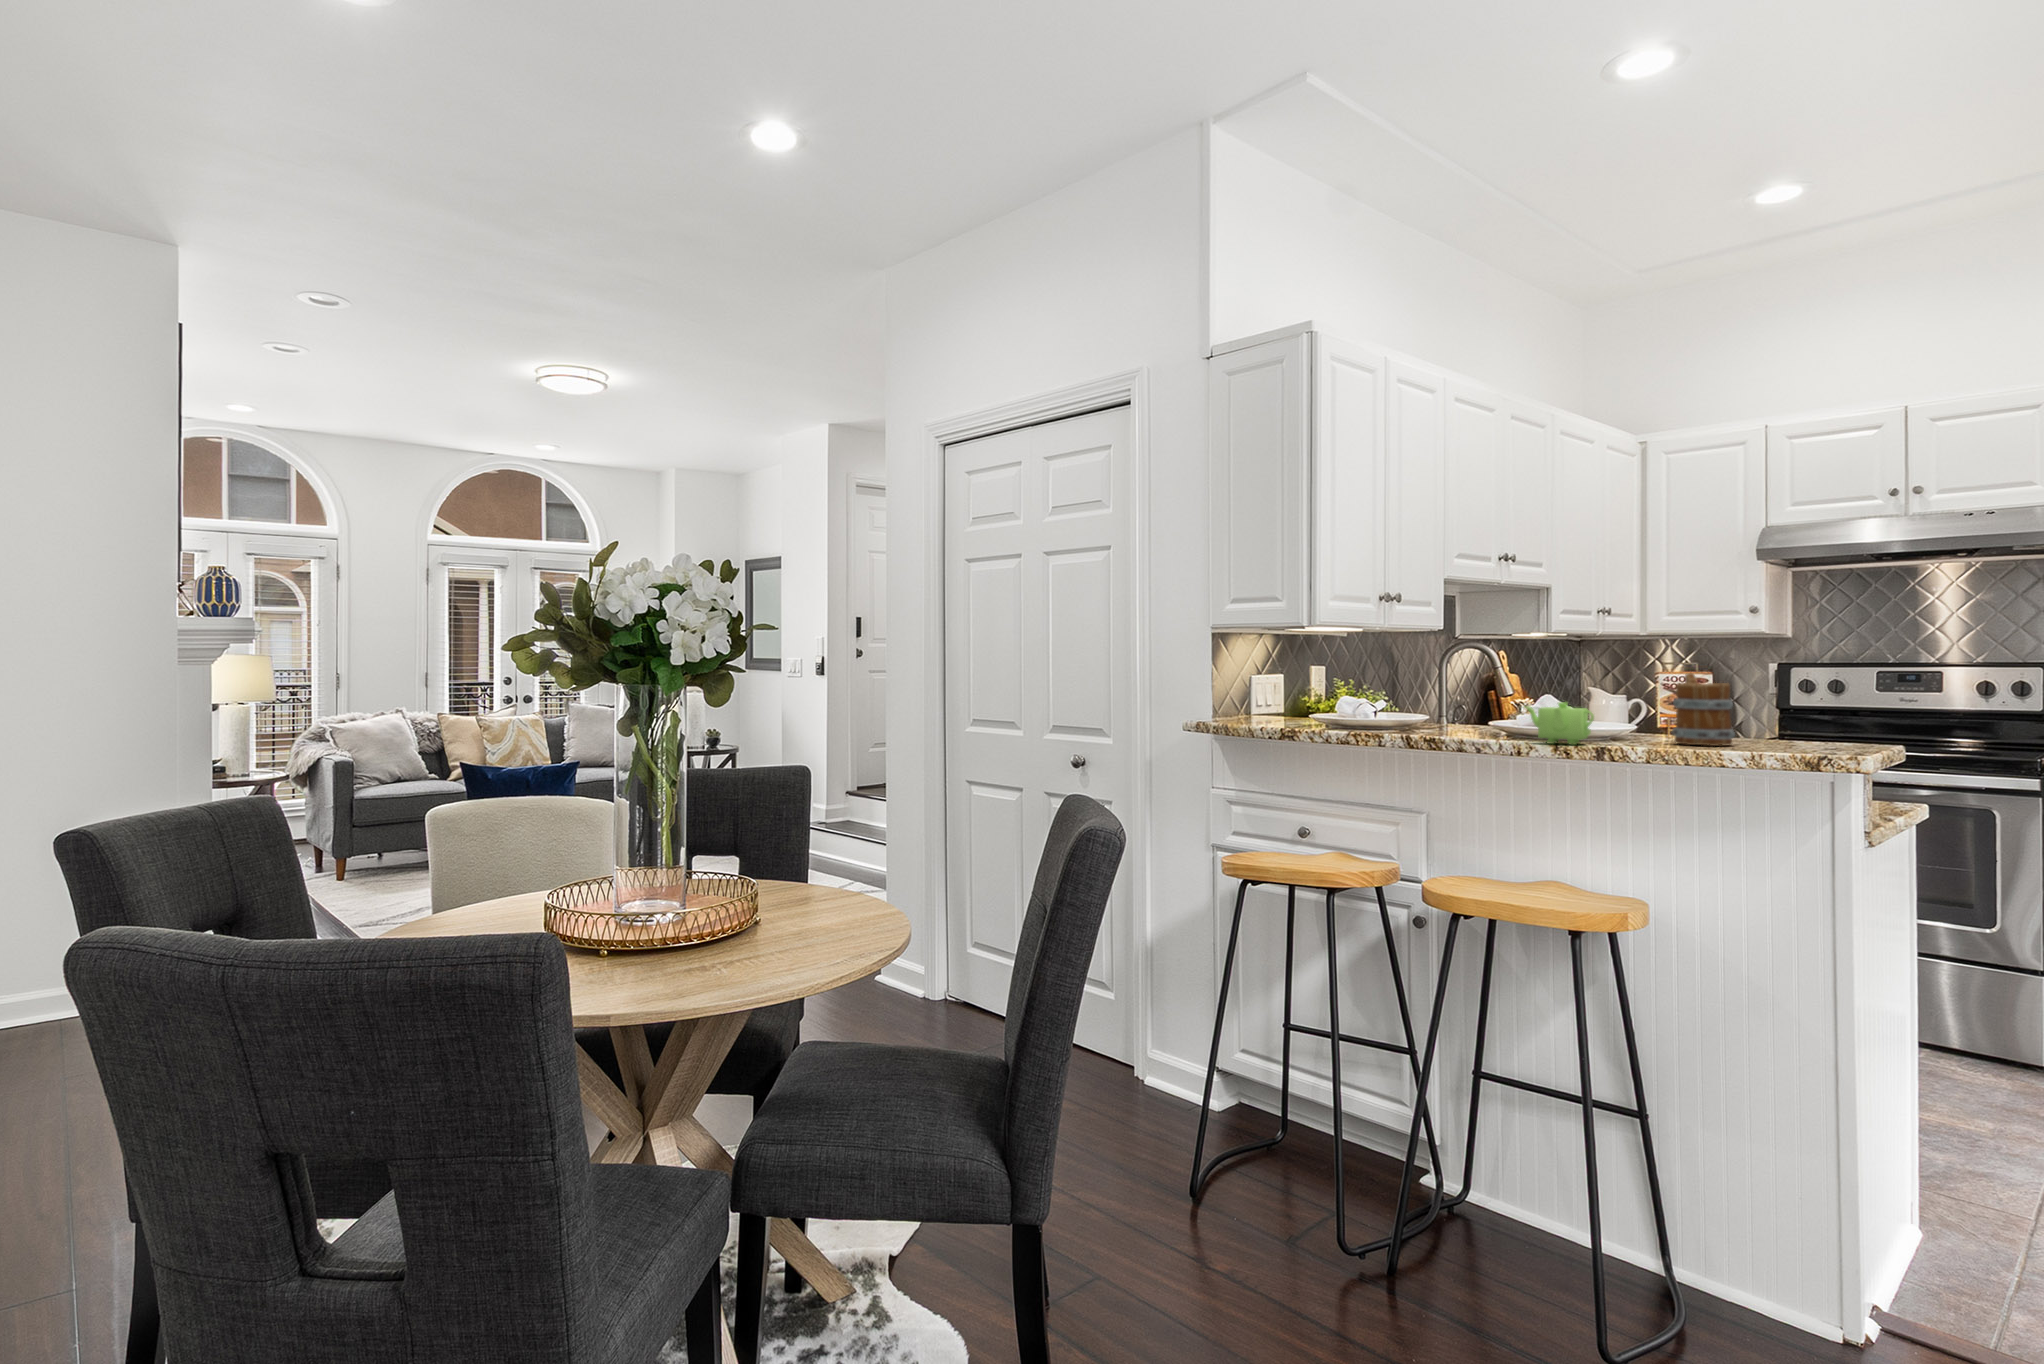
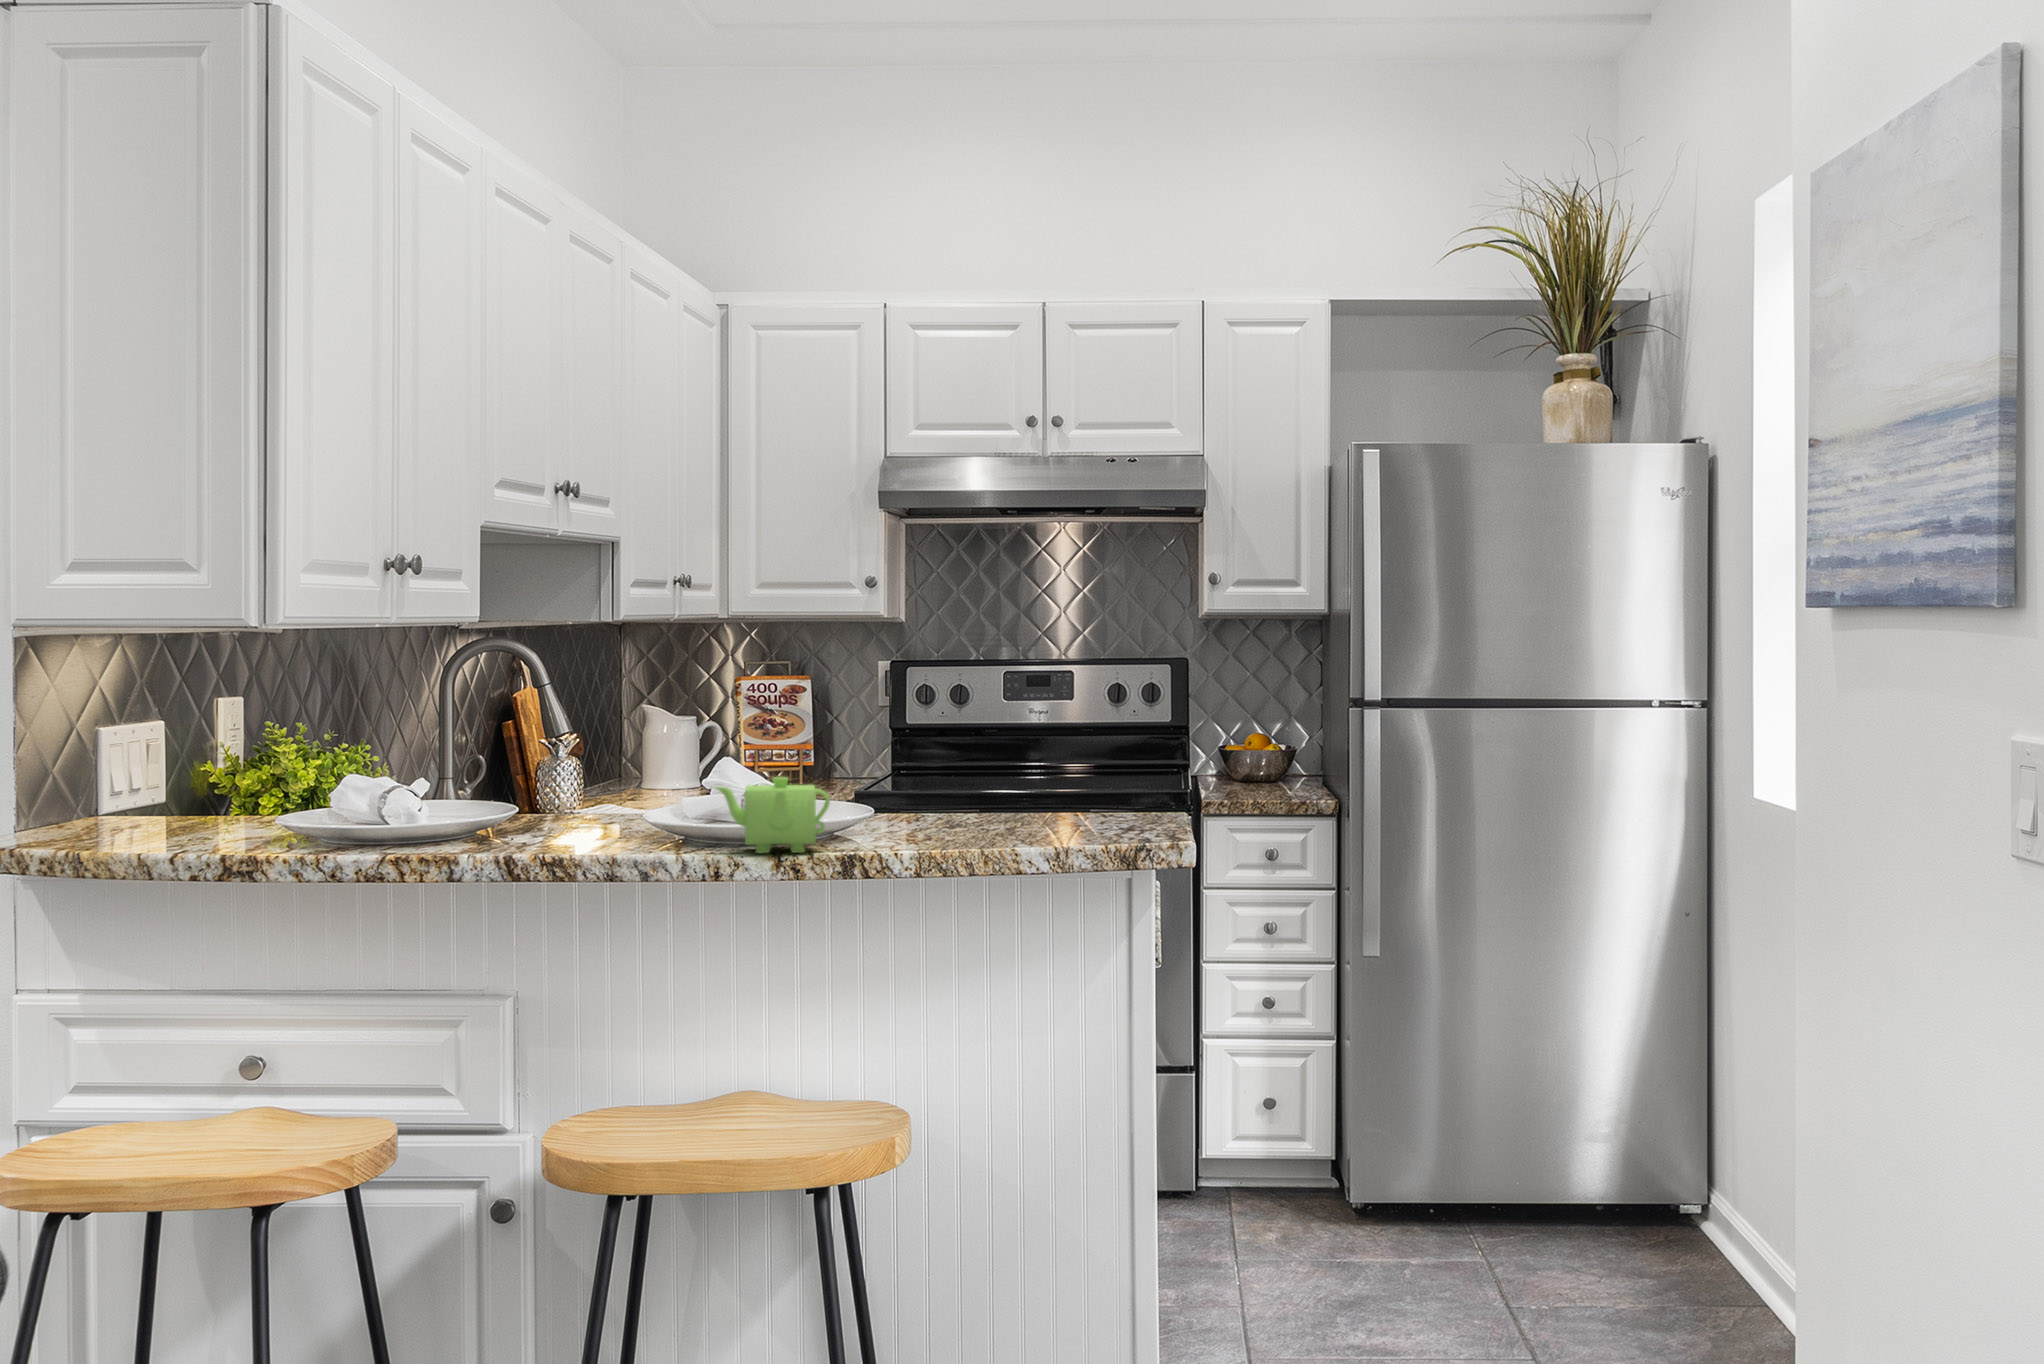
mug: present [1672,673,1735,746] -> none [923,714,1012,836]

